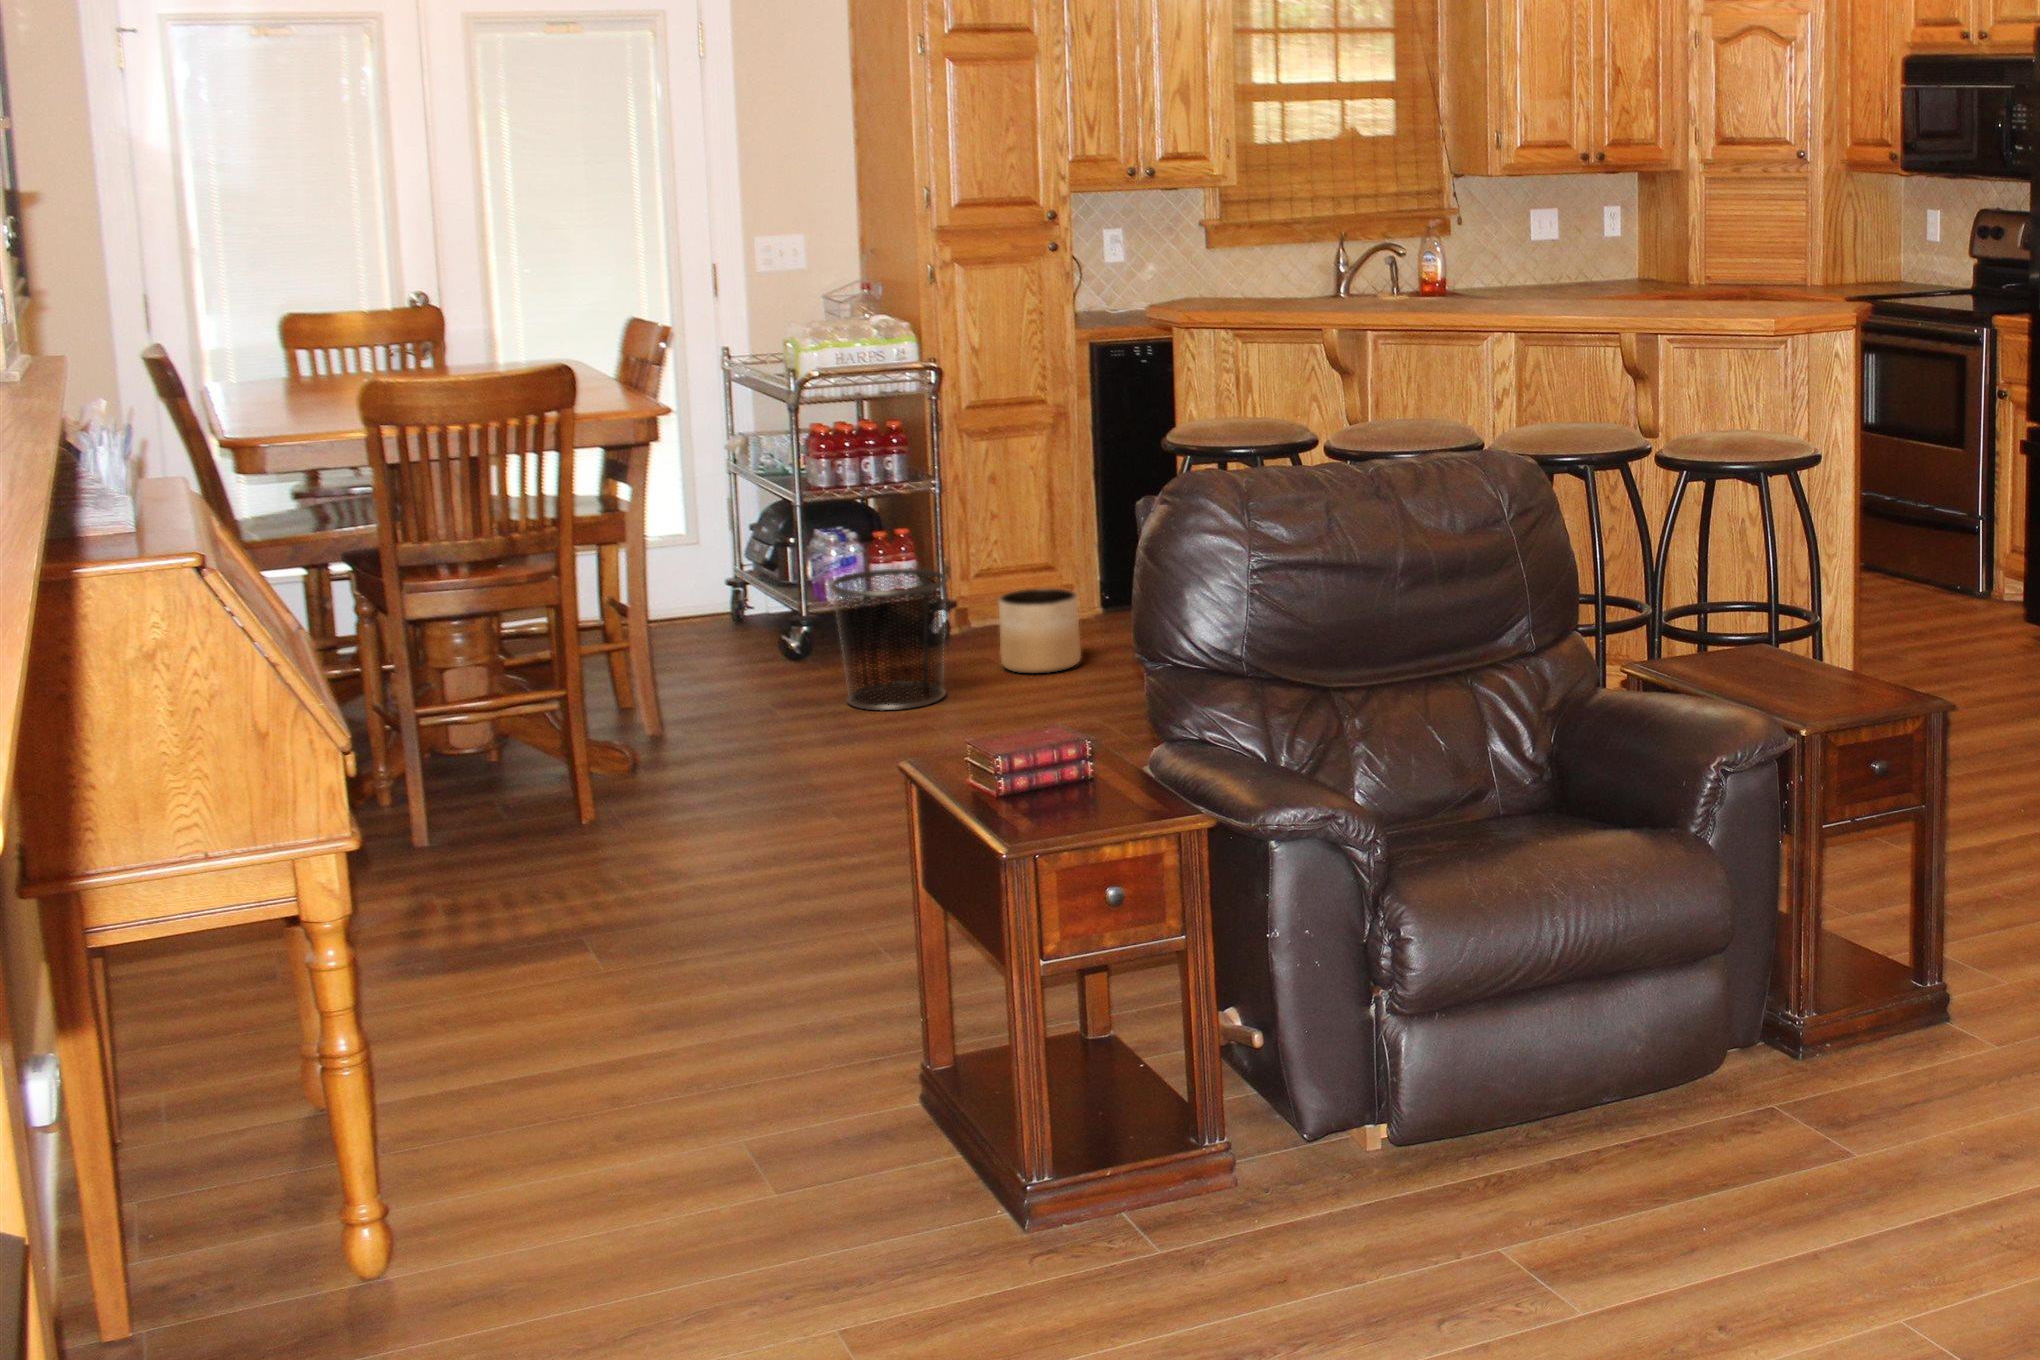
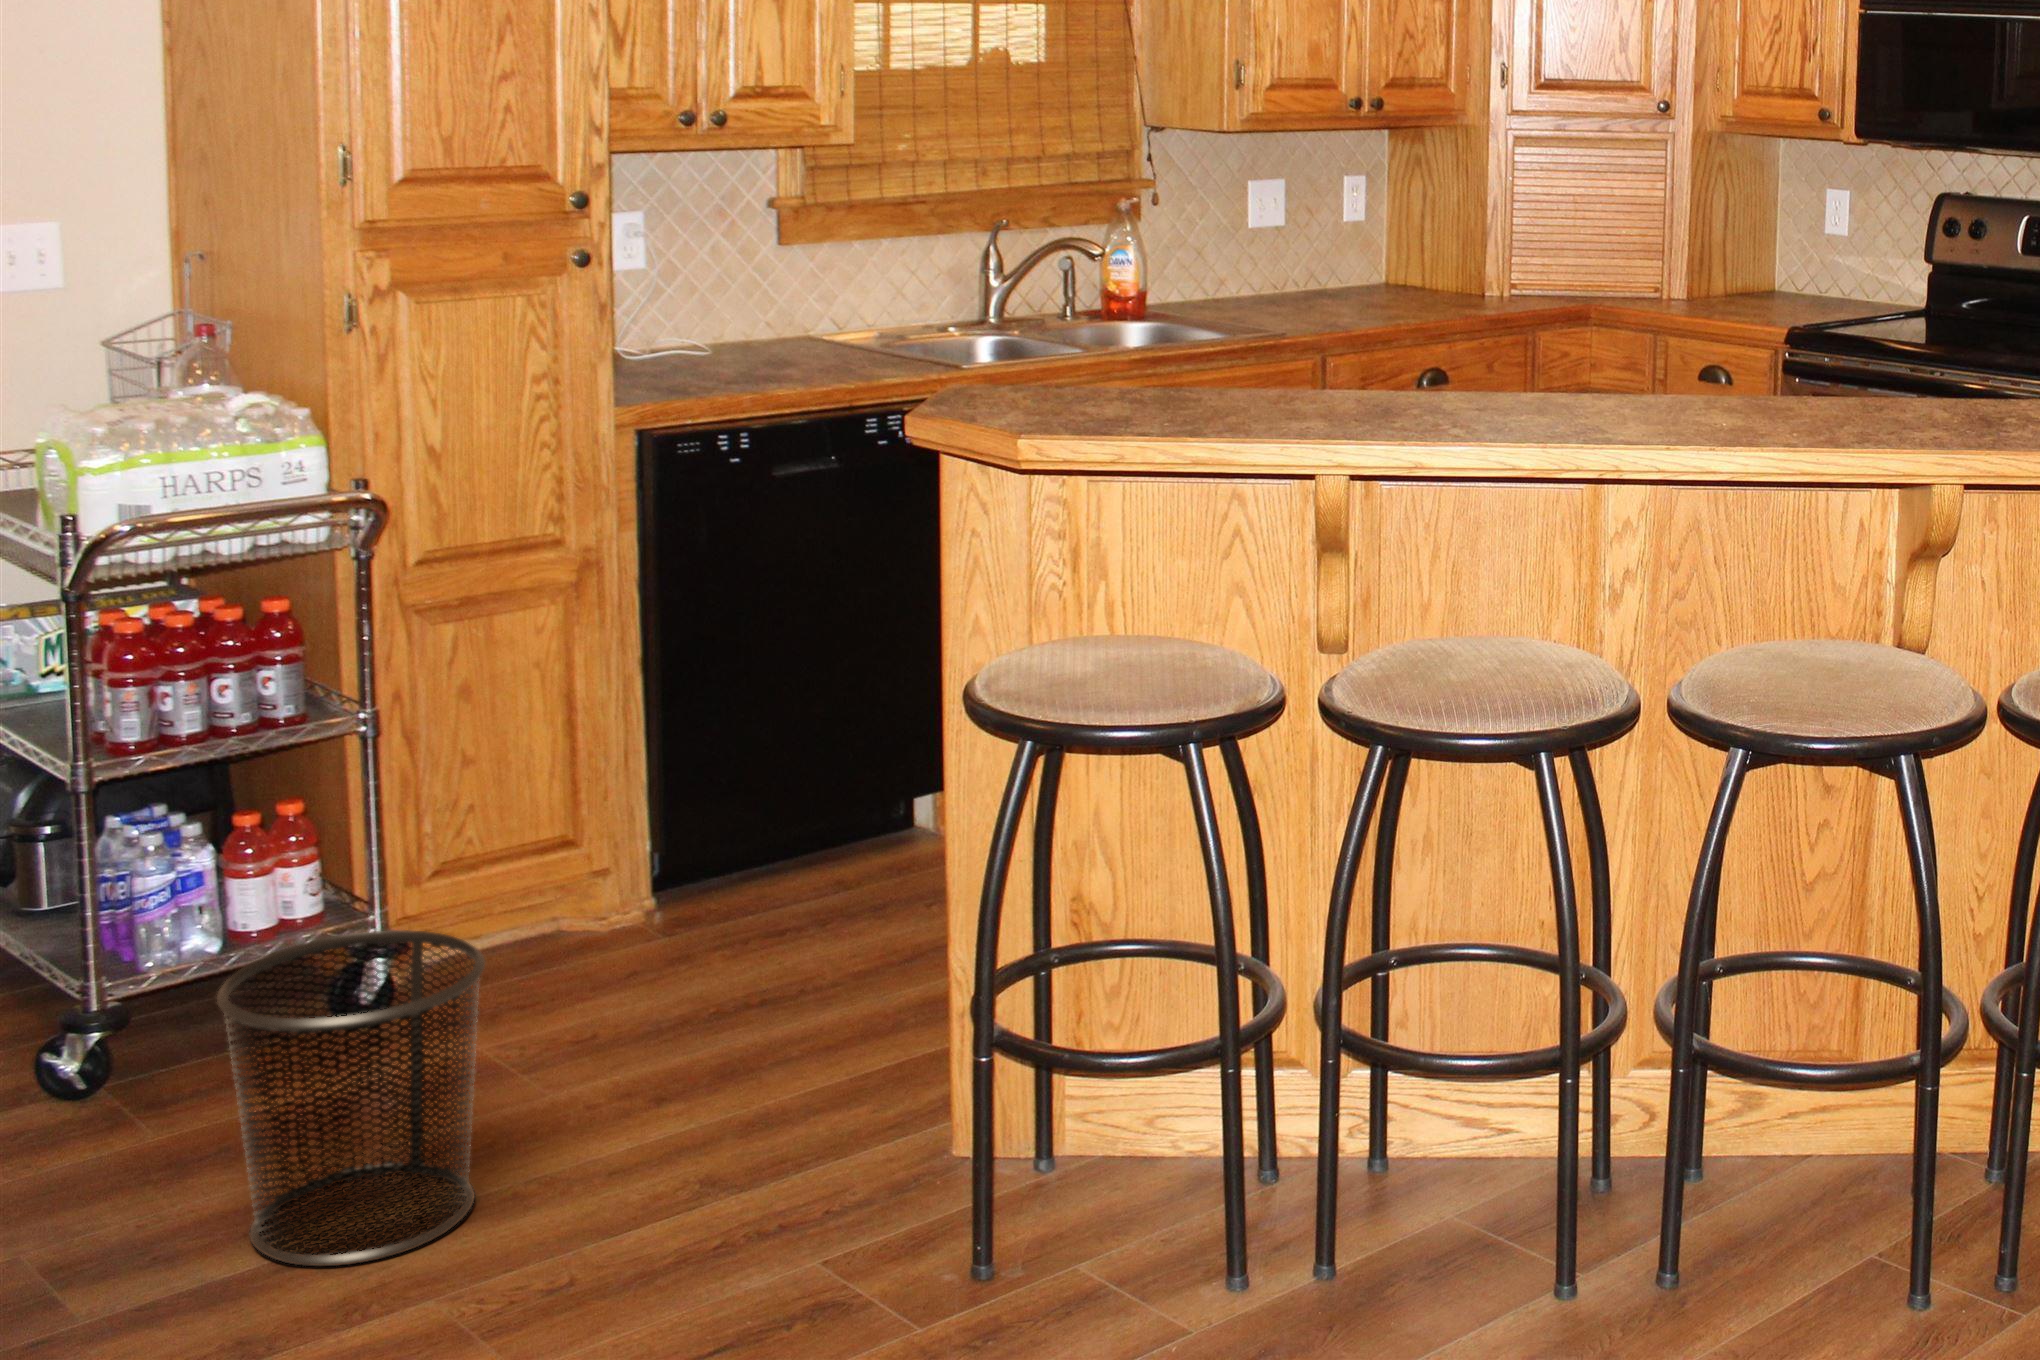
planter: present [999,588,1081,674] -> none [543,914,708,1101]

